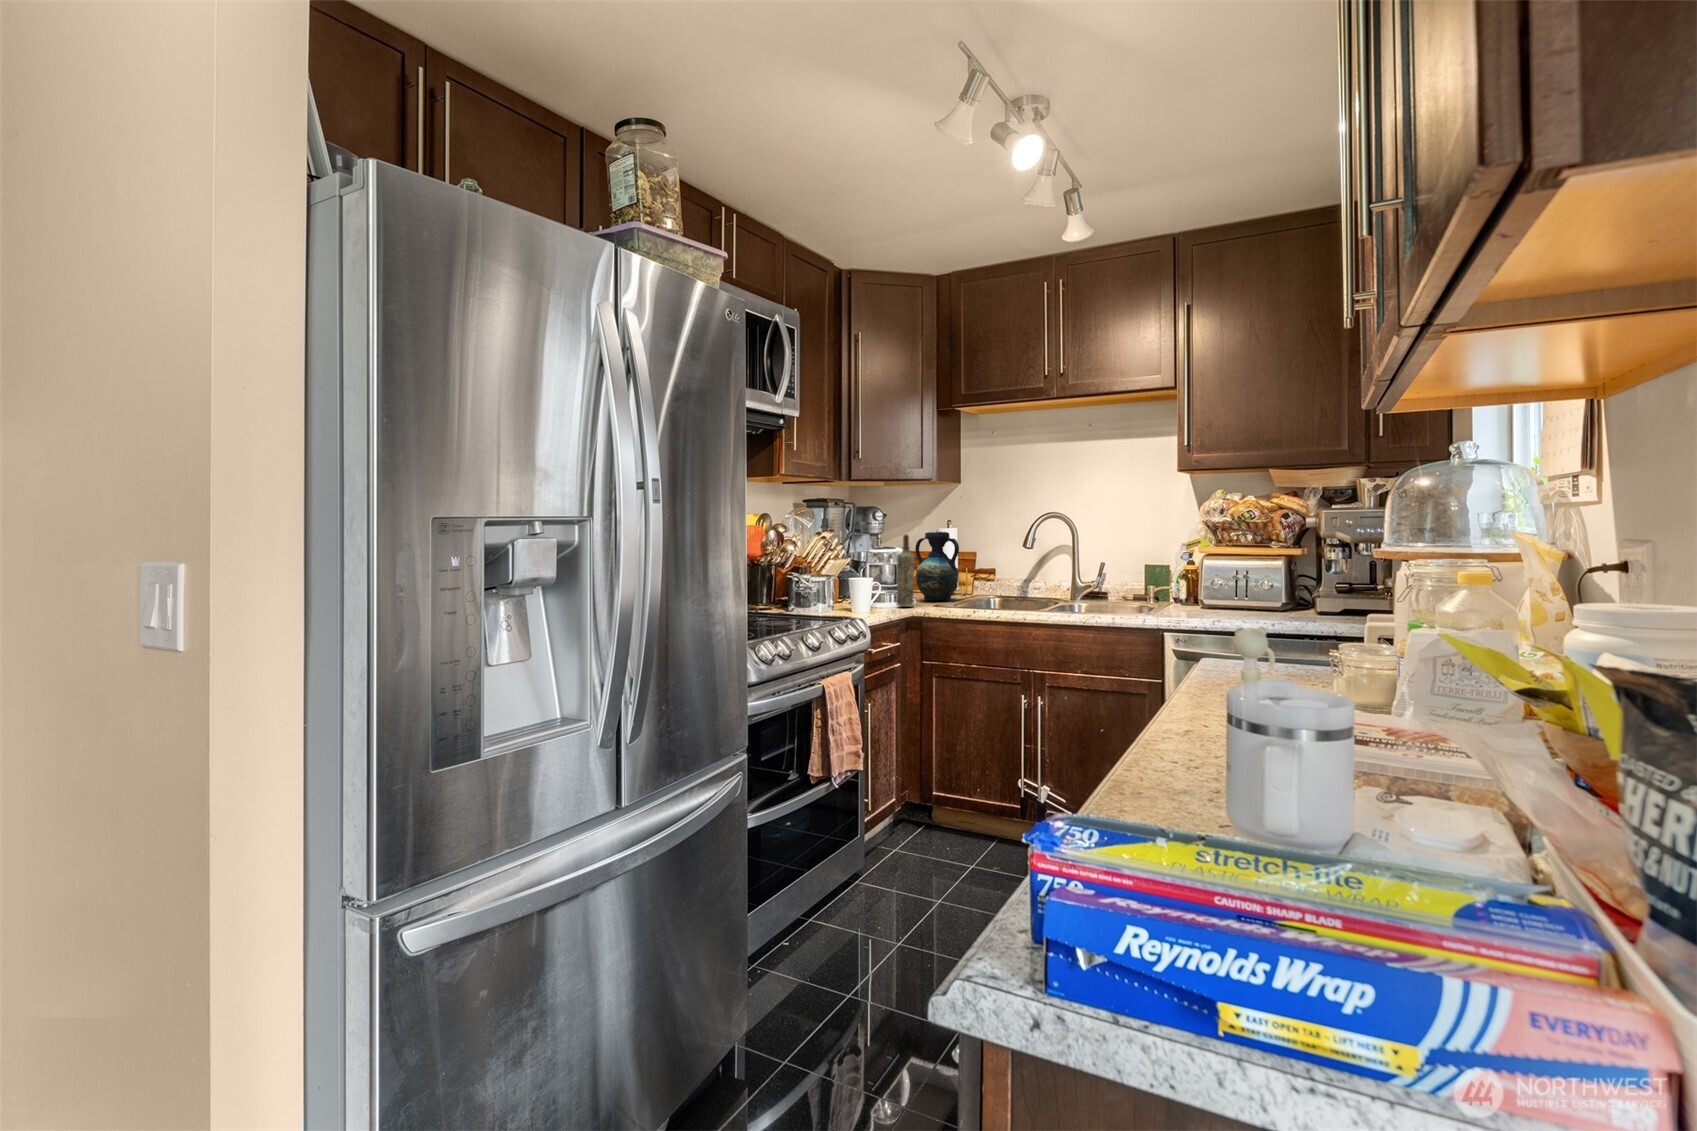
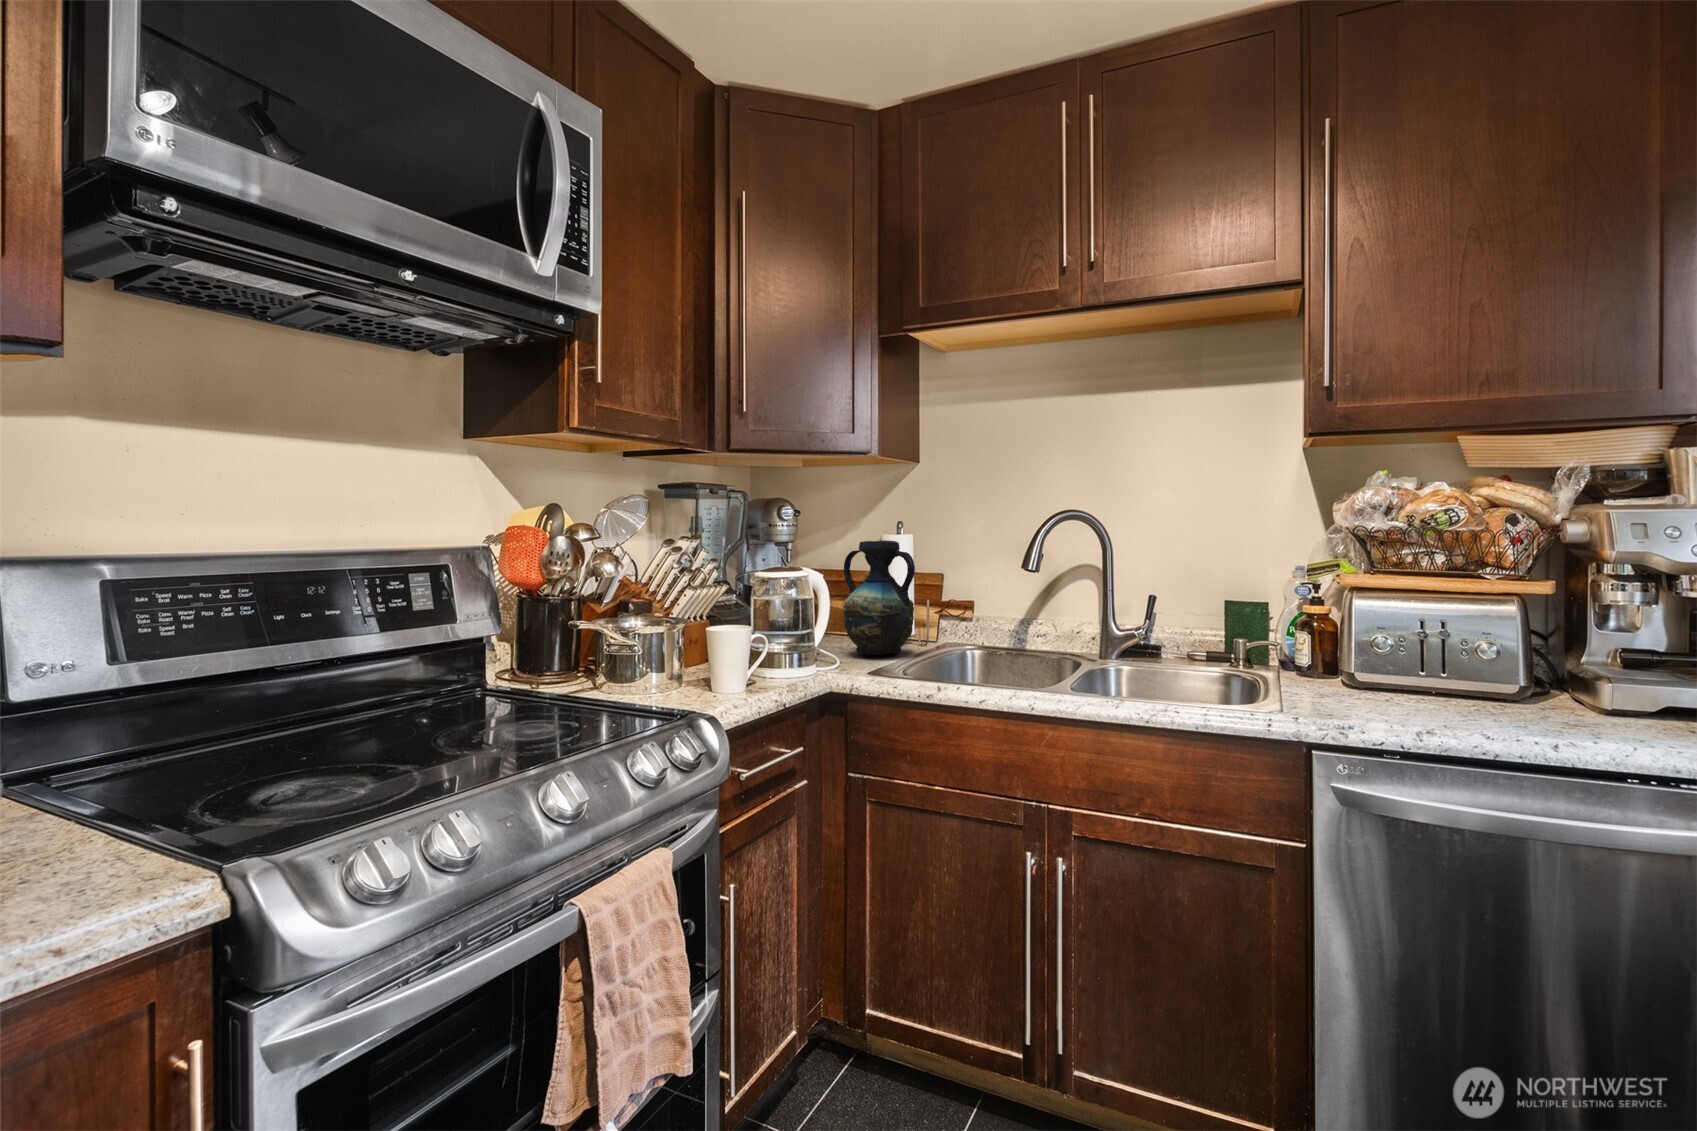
bottle: present [897,534,915,607] -> none [805,545,837,672]

